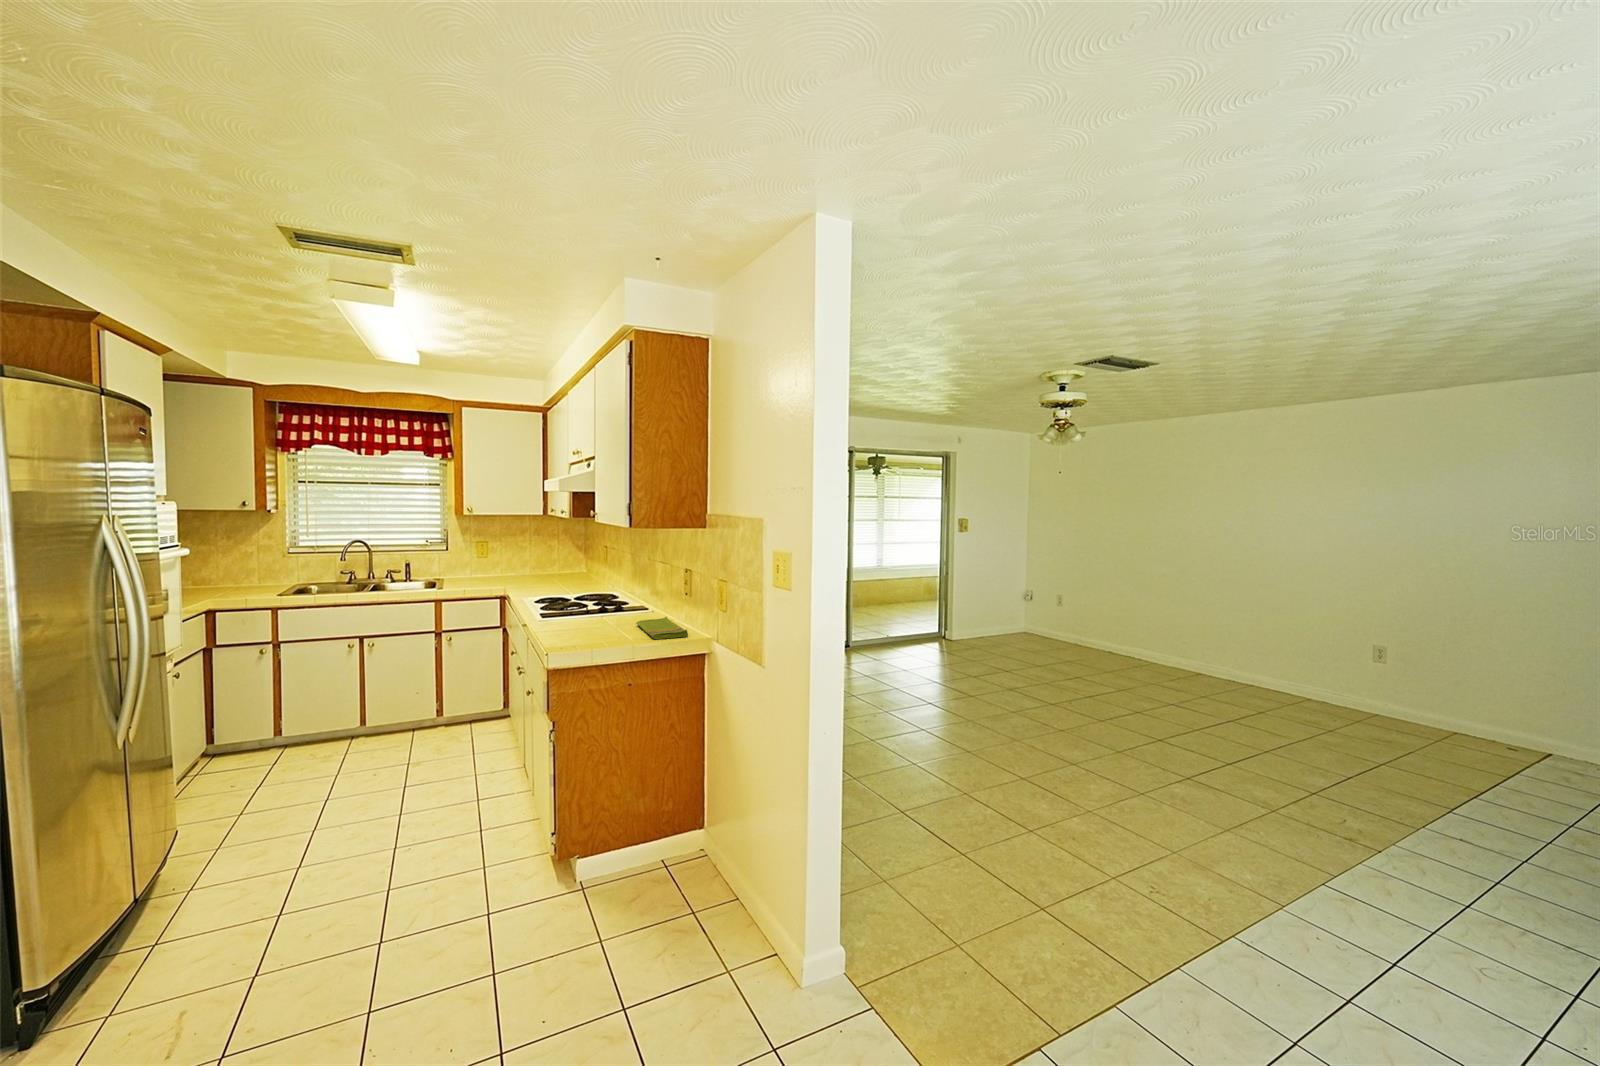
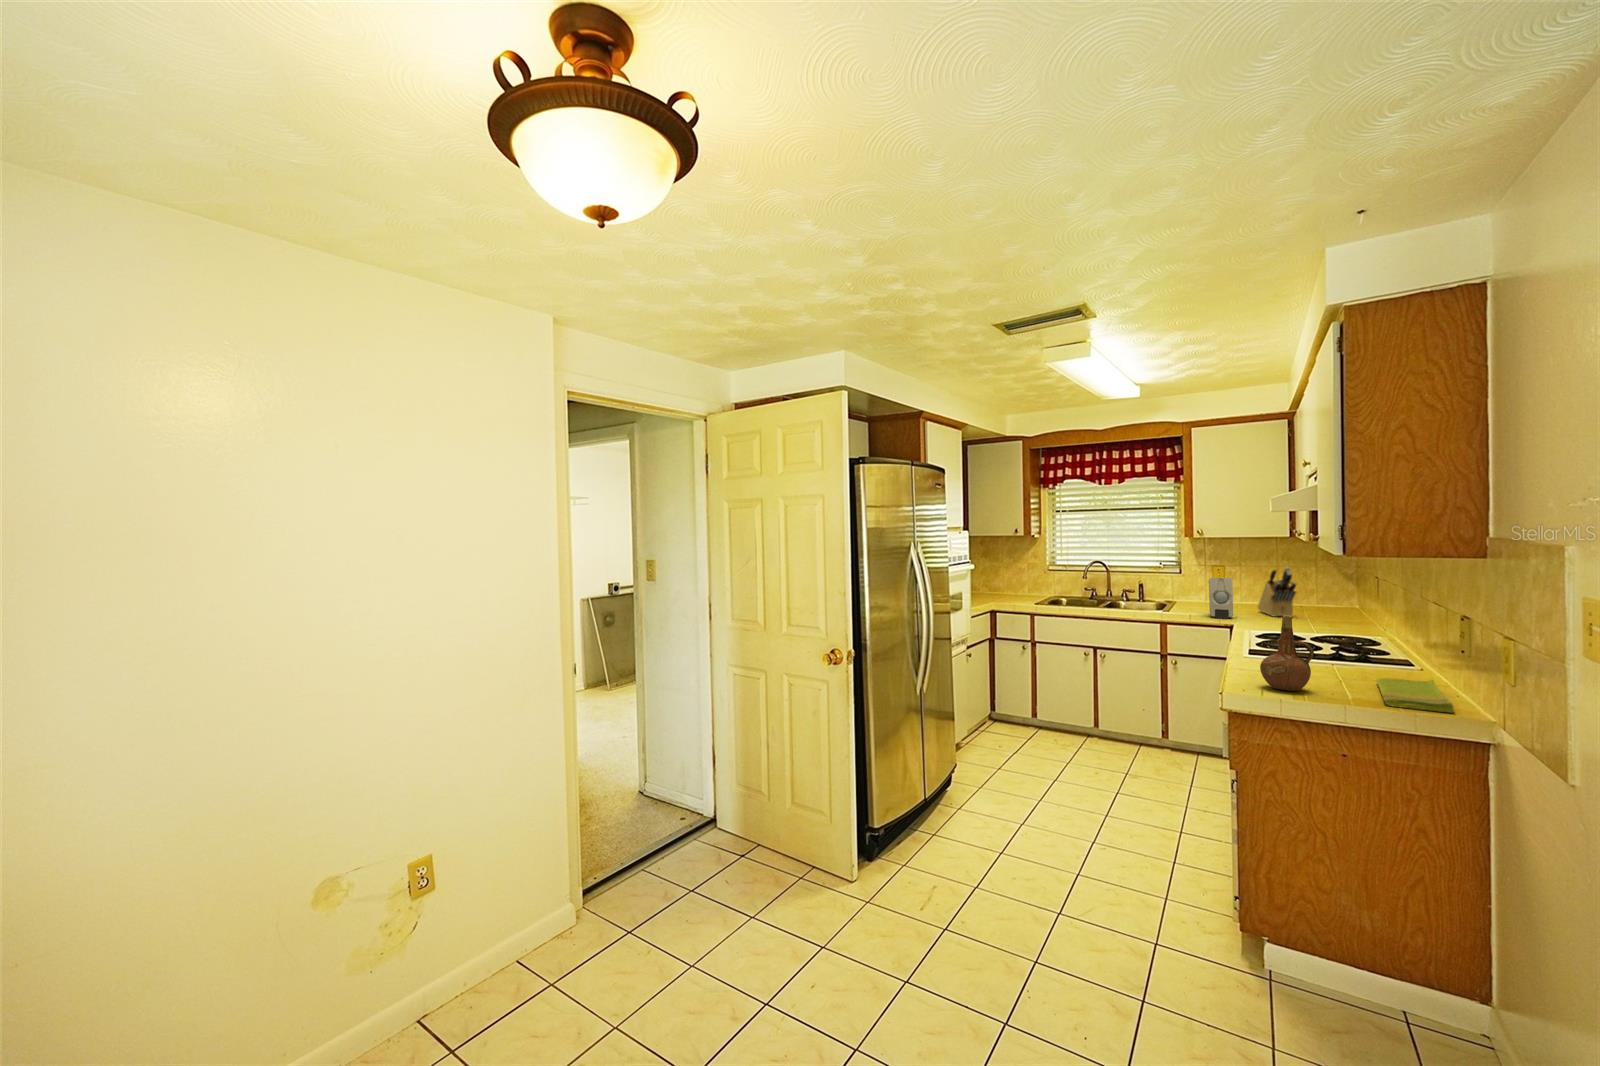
knife block: none [517,541,550,584] -> present [1258,567,1296,616]
soap dispenser: none [481,552,504,591] -> present [1209,578,1233,619]
ceramic pitcher: none [571,580,607,642] -> present [1260,616,1313,691]

